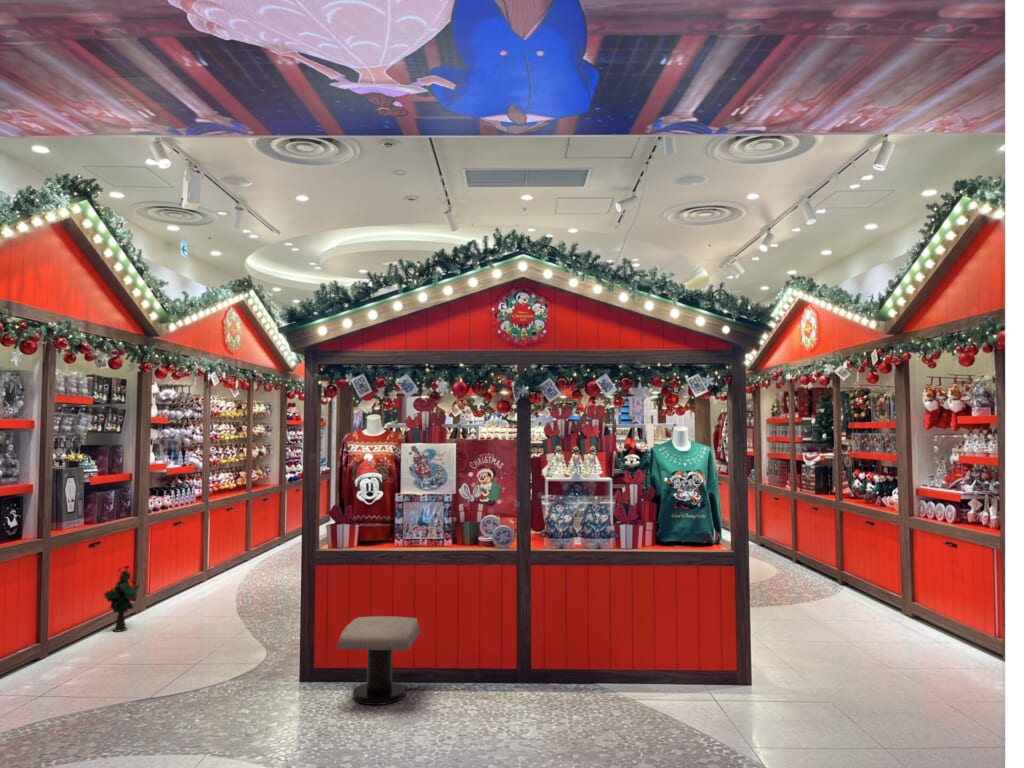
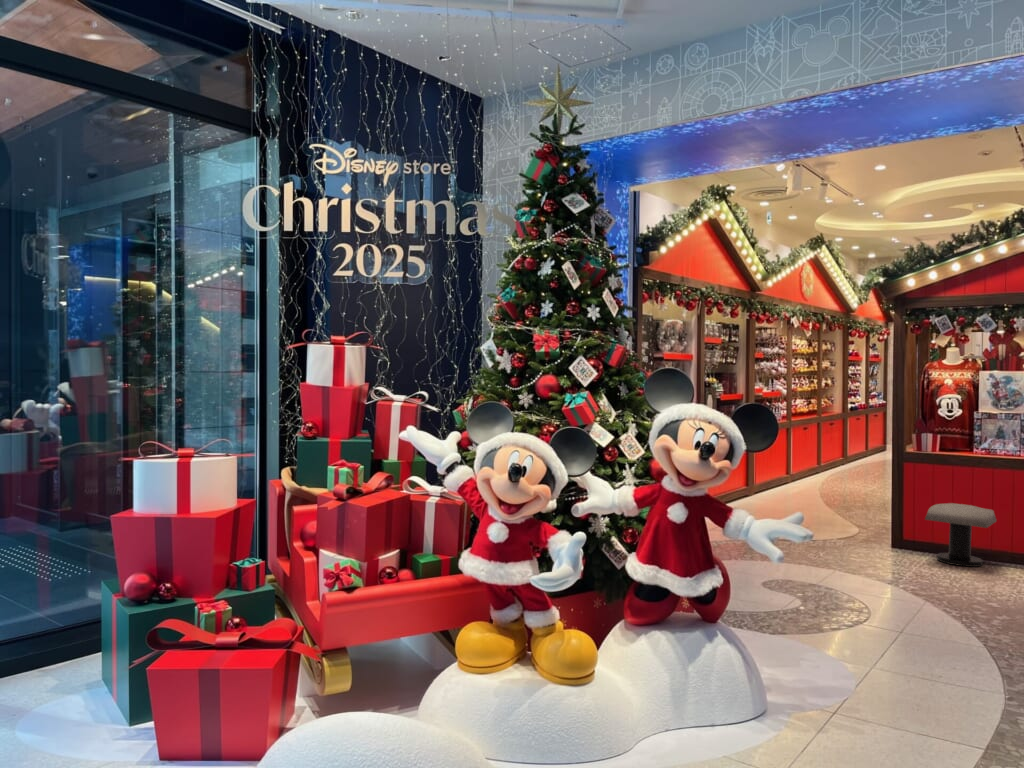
decorative plant: present [104,566,139,632] -> none [732,458,755,503]

